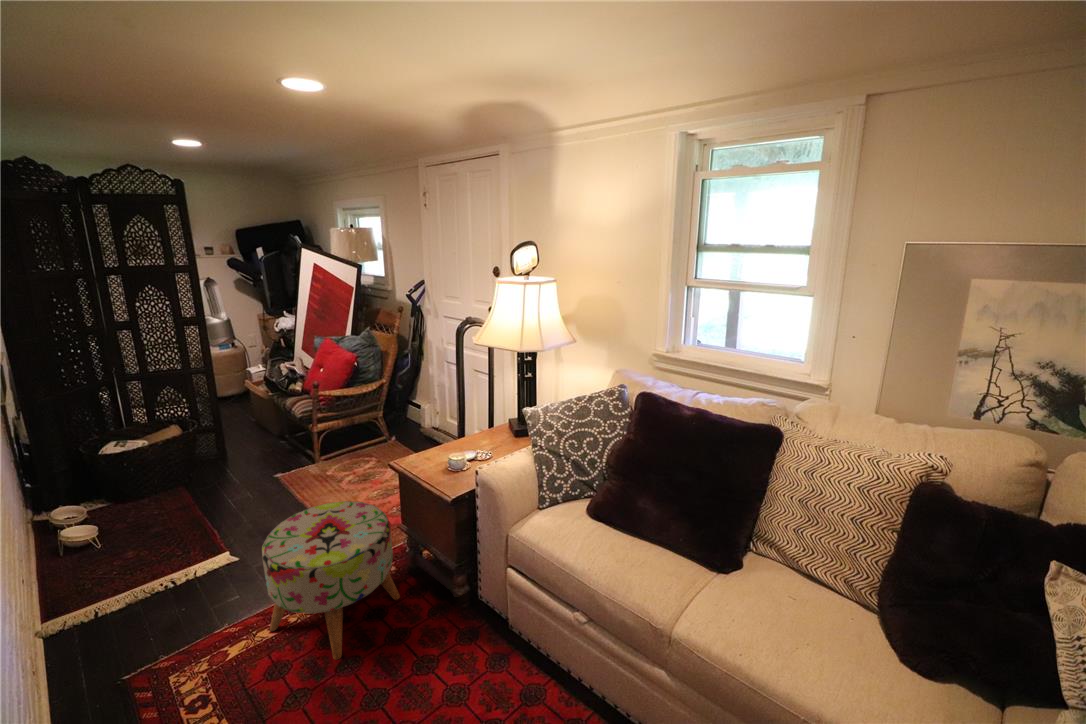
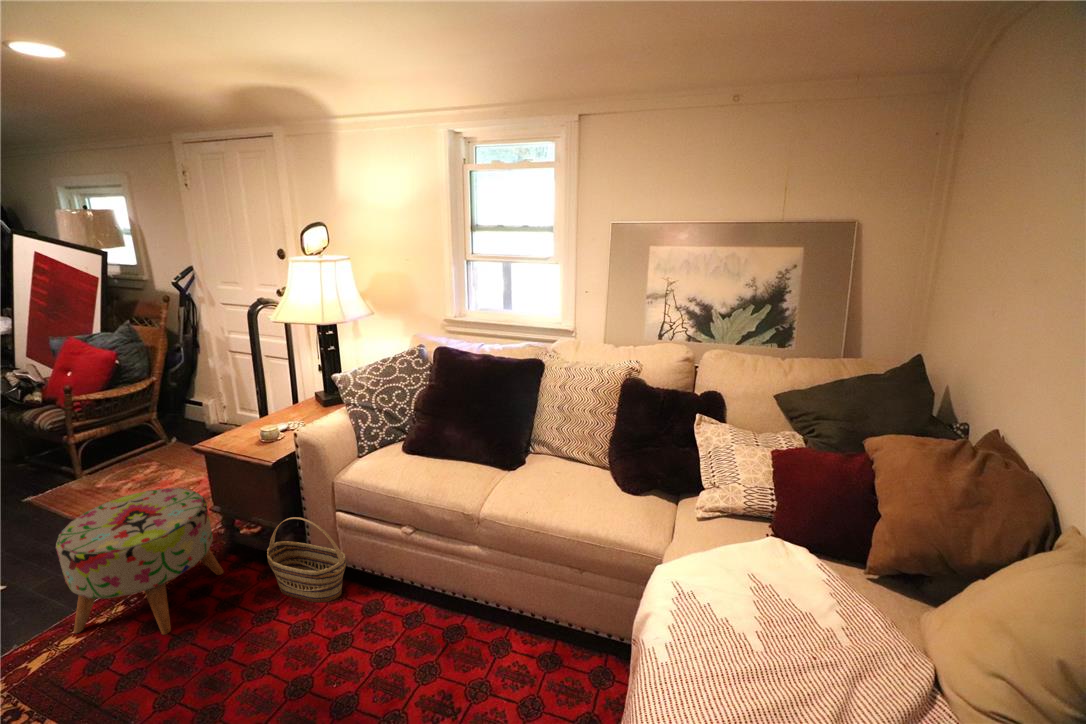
basket: none [436,566,512,672] -> present [267,517,346,602]

